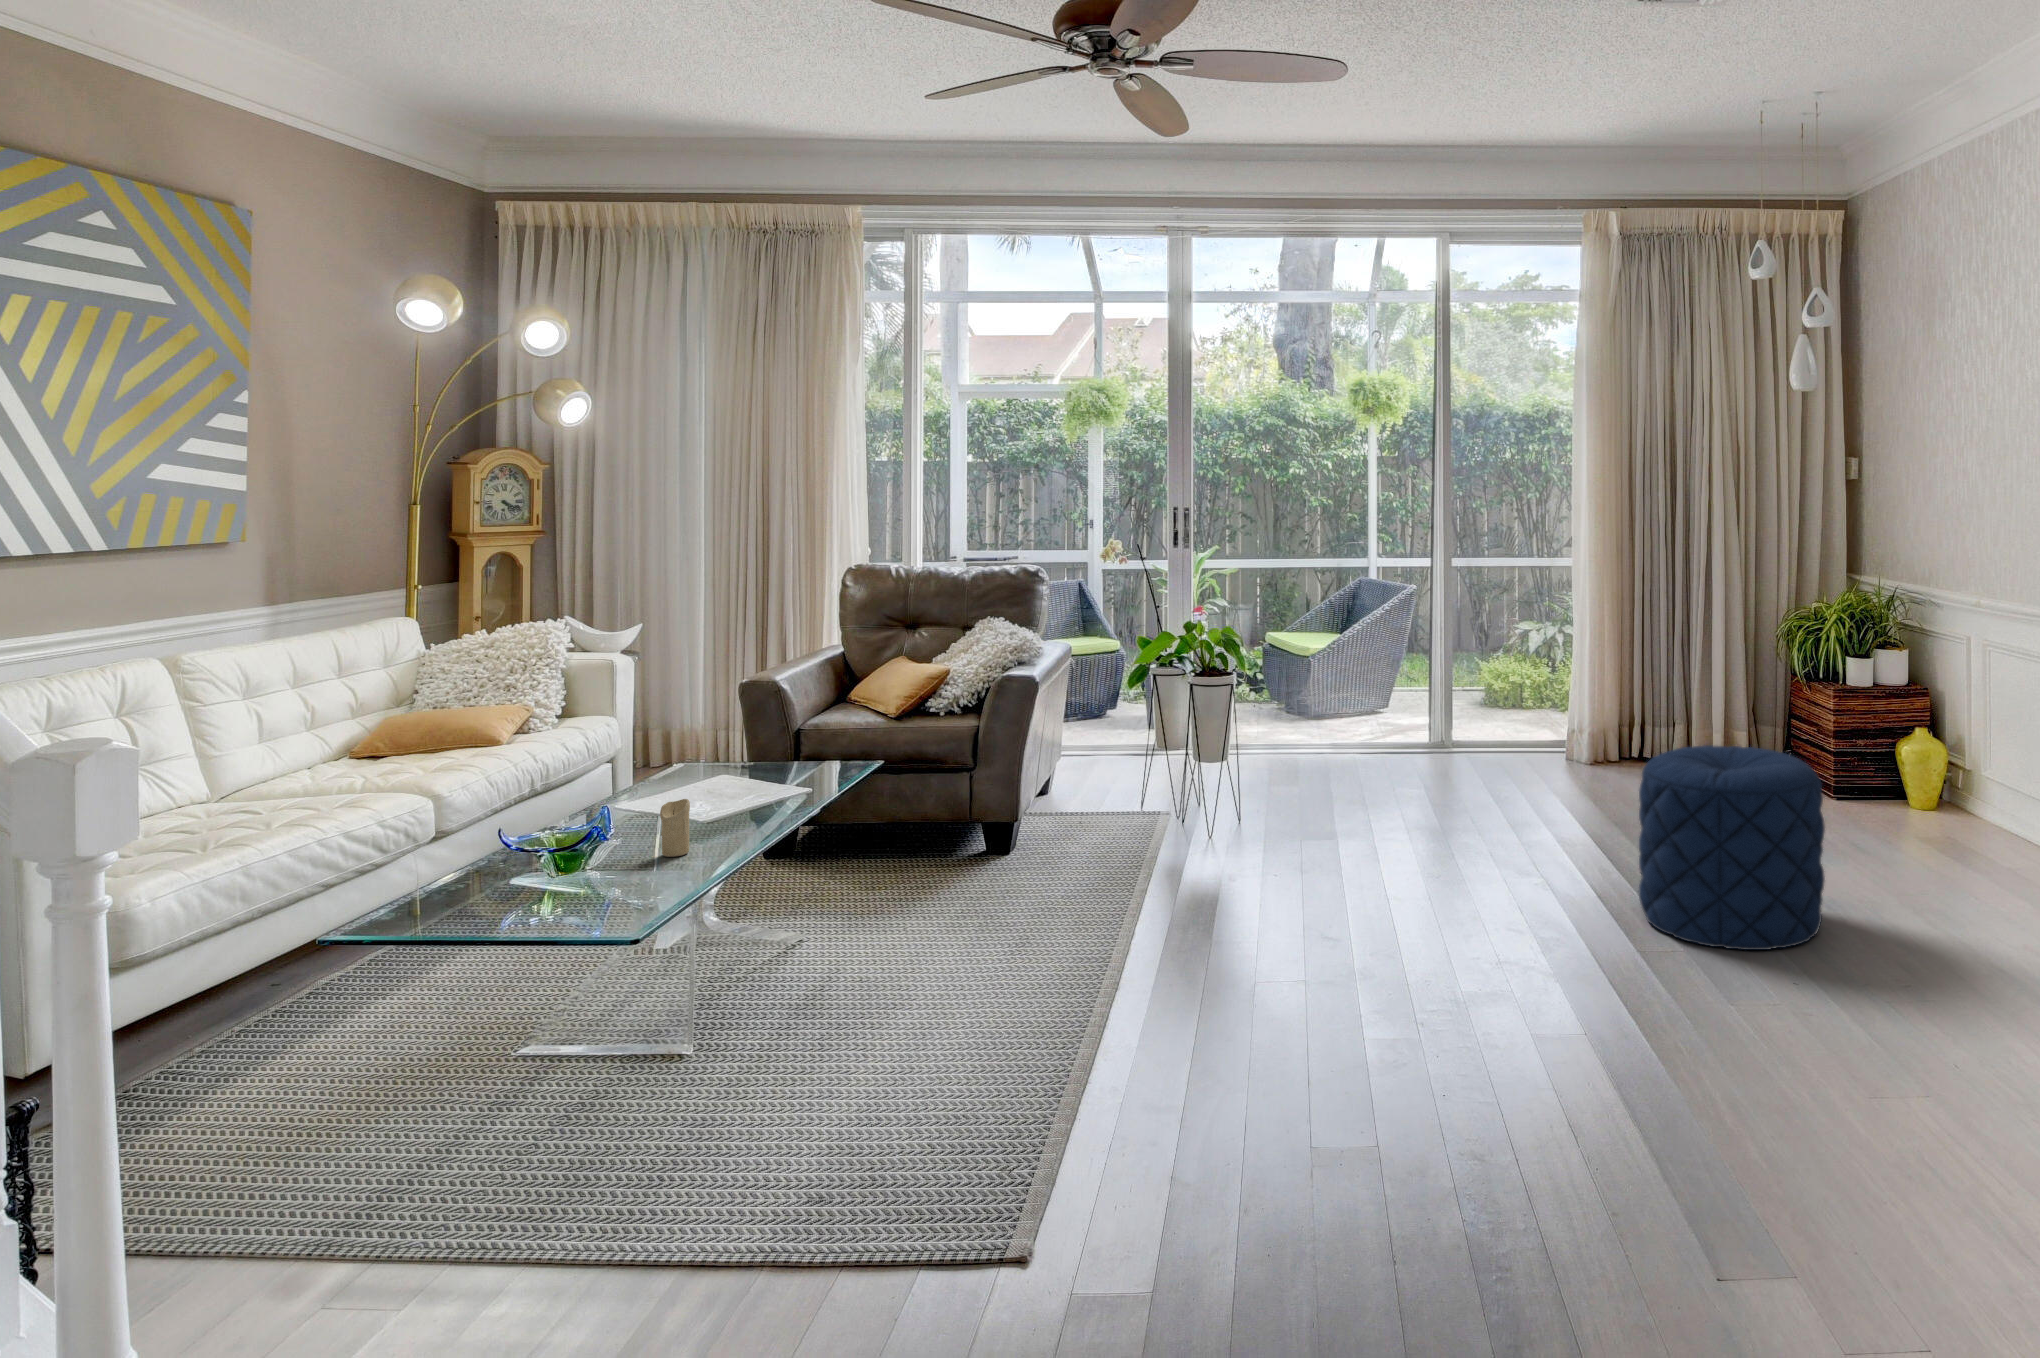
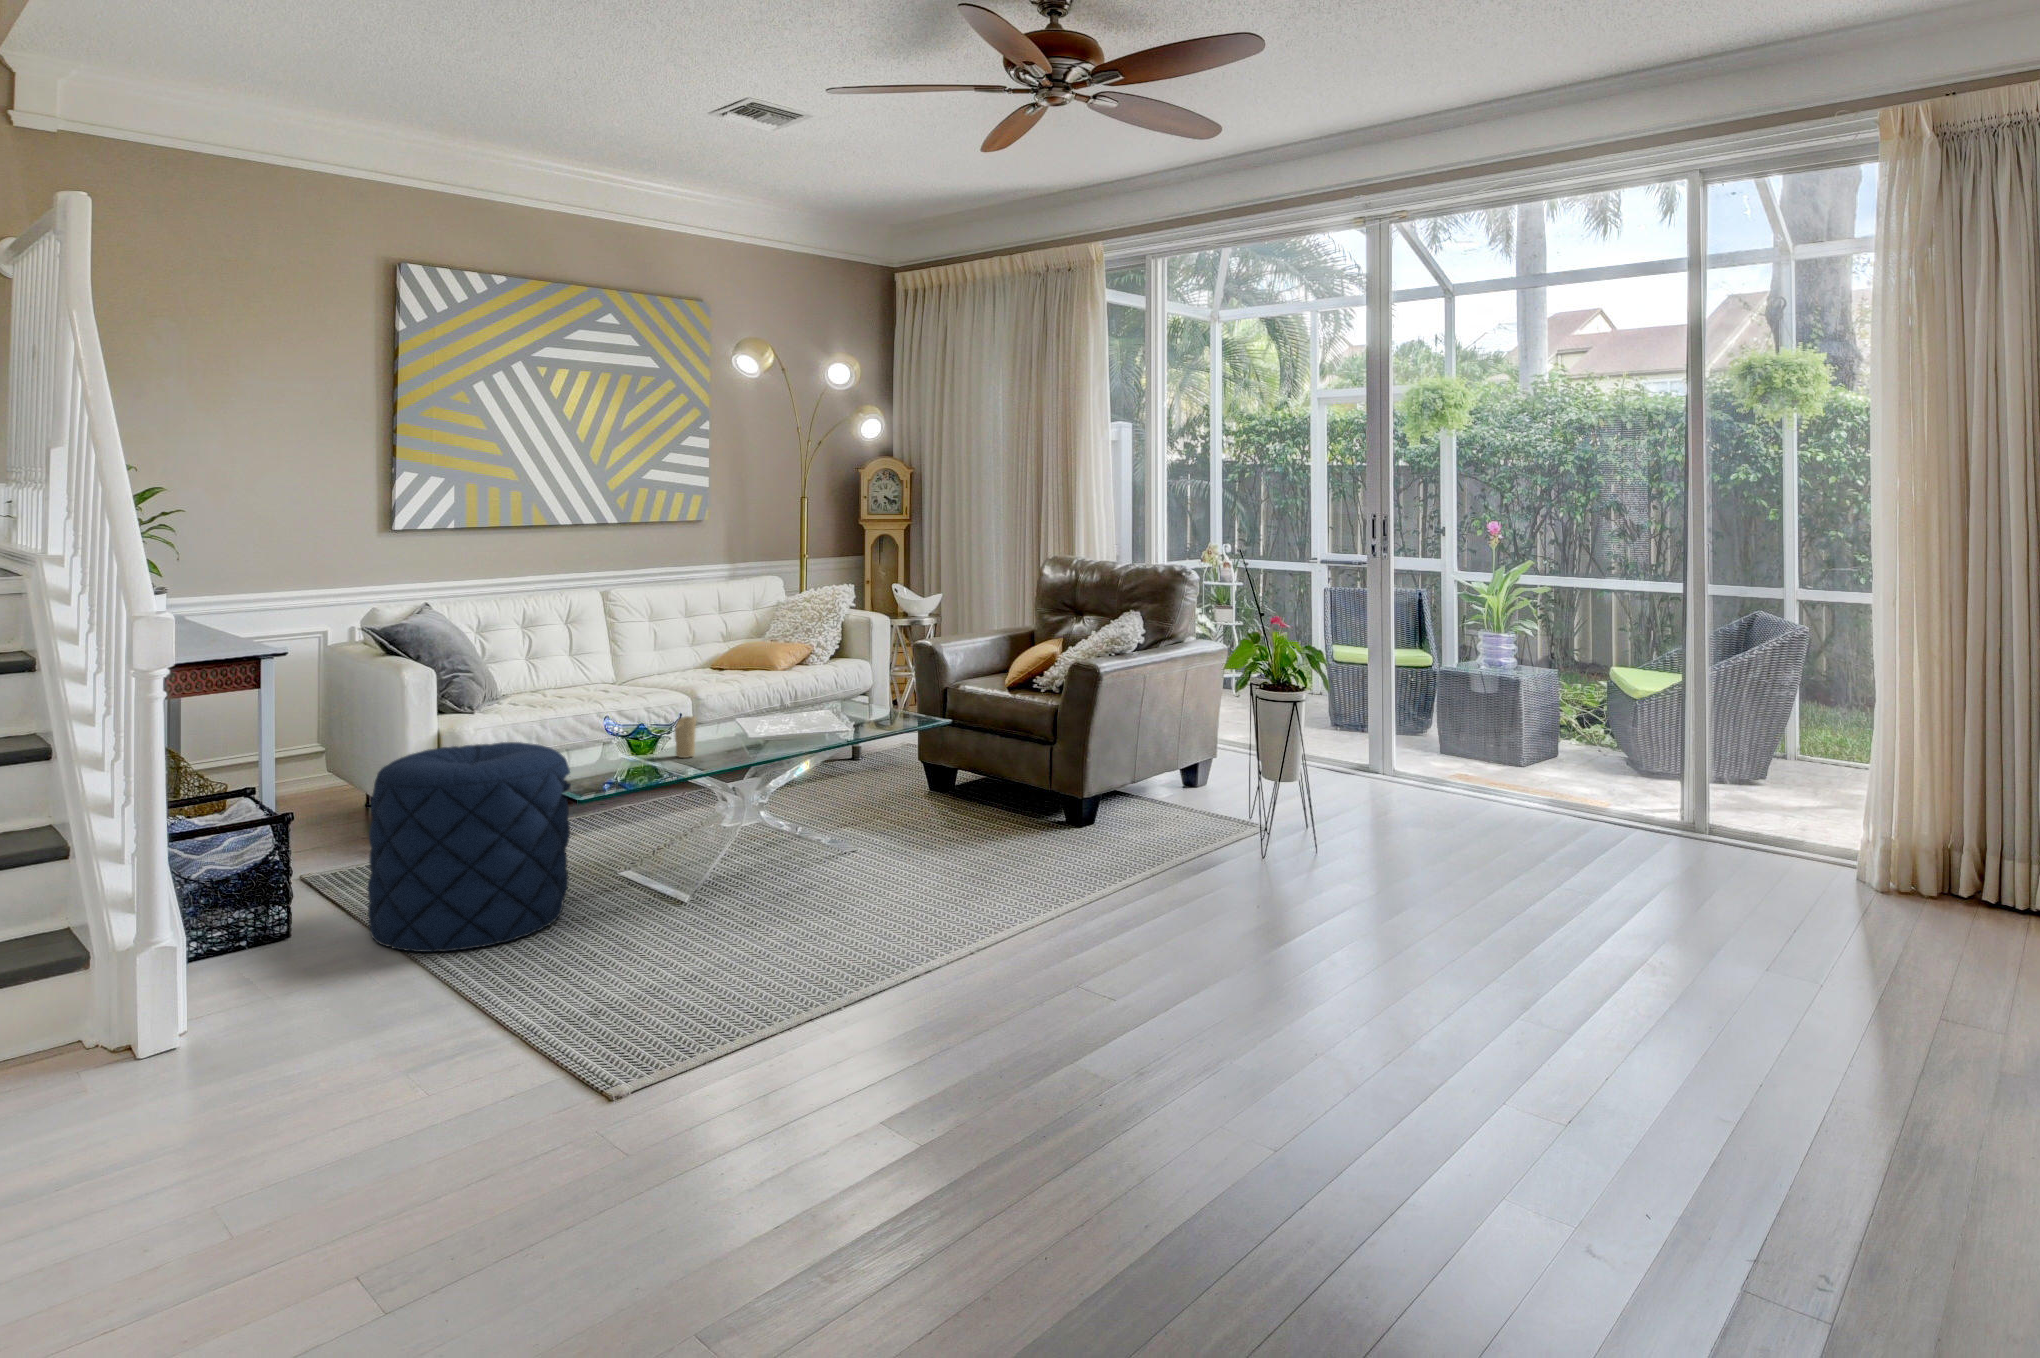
pouf: present [1639,745,1825,950] -> present [368,742,571,952]

